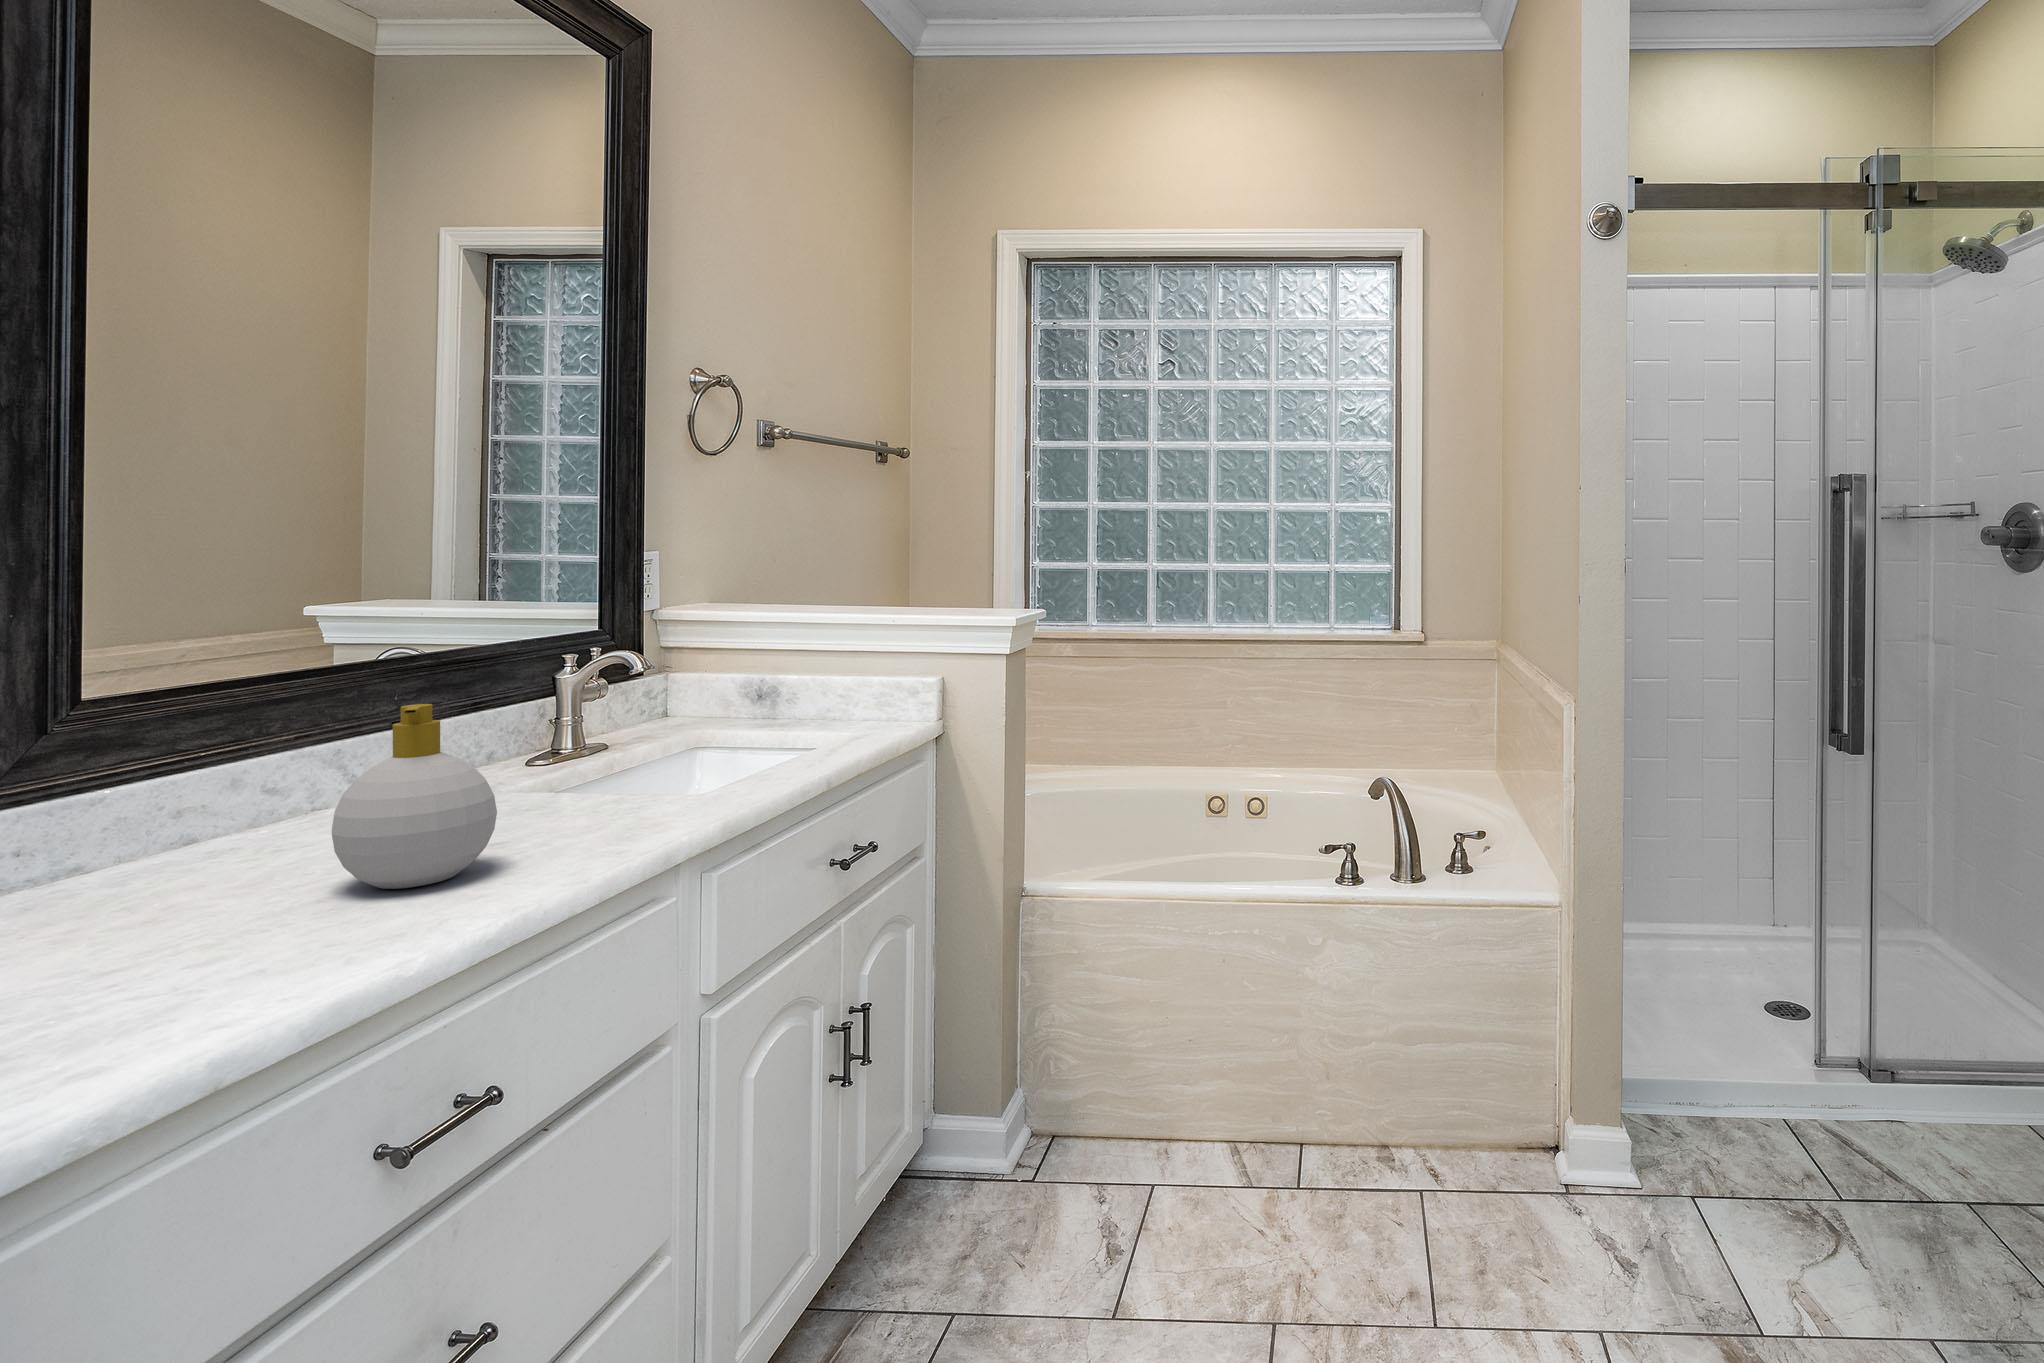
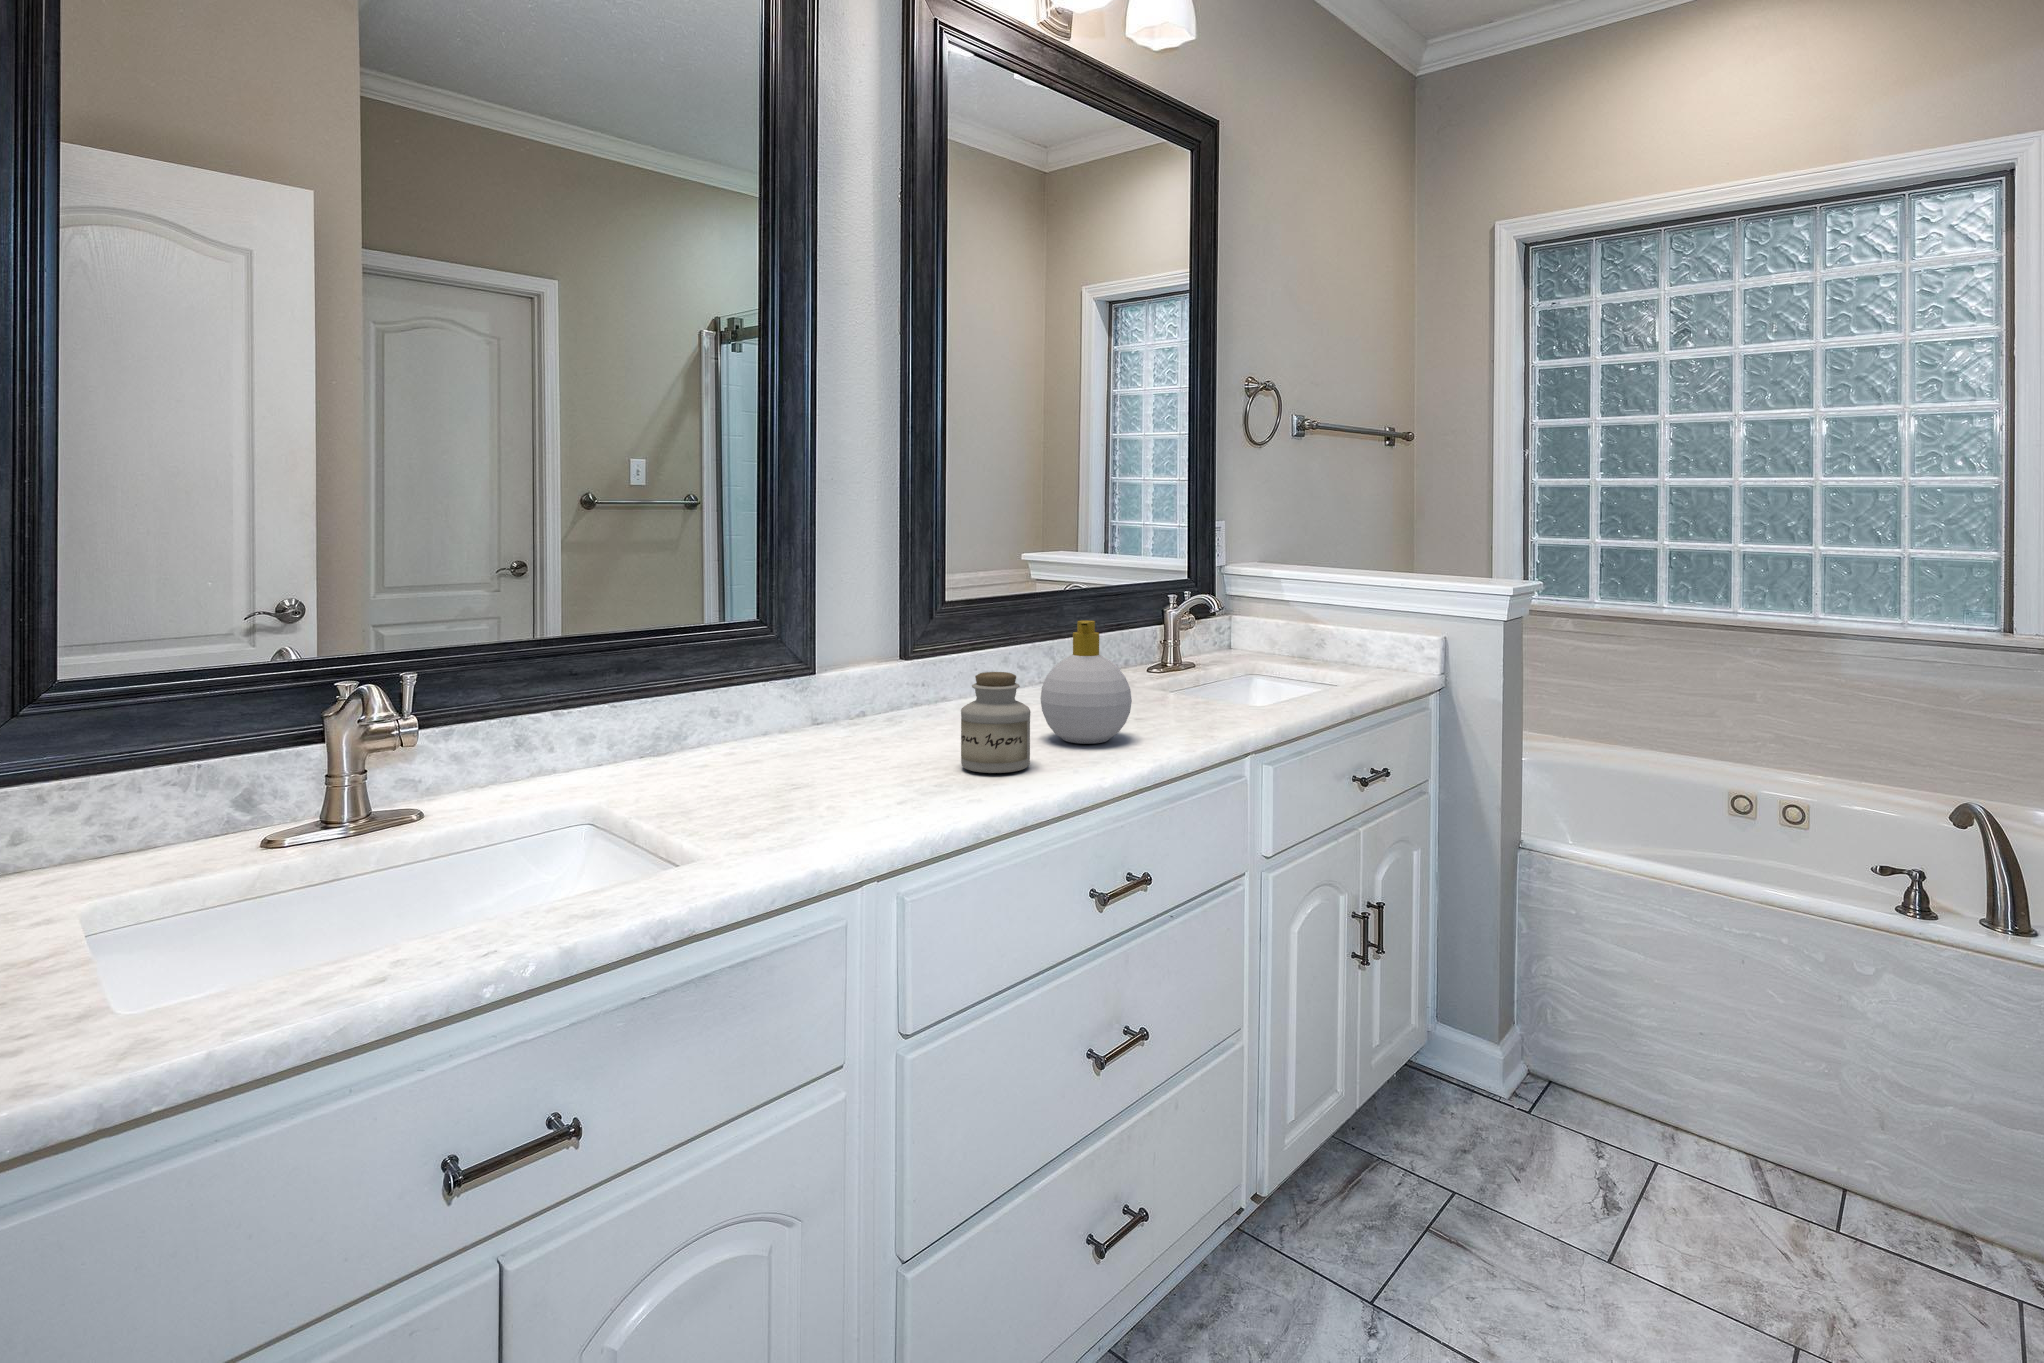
jar: none [138,804,291,978] -> present [961,672,1031,773]

